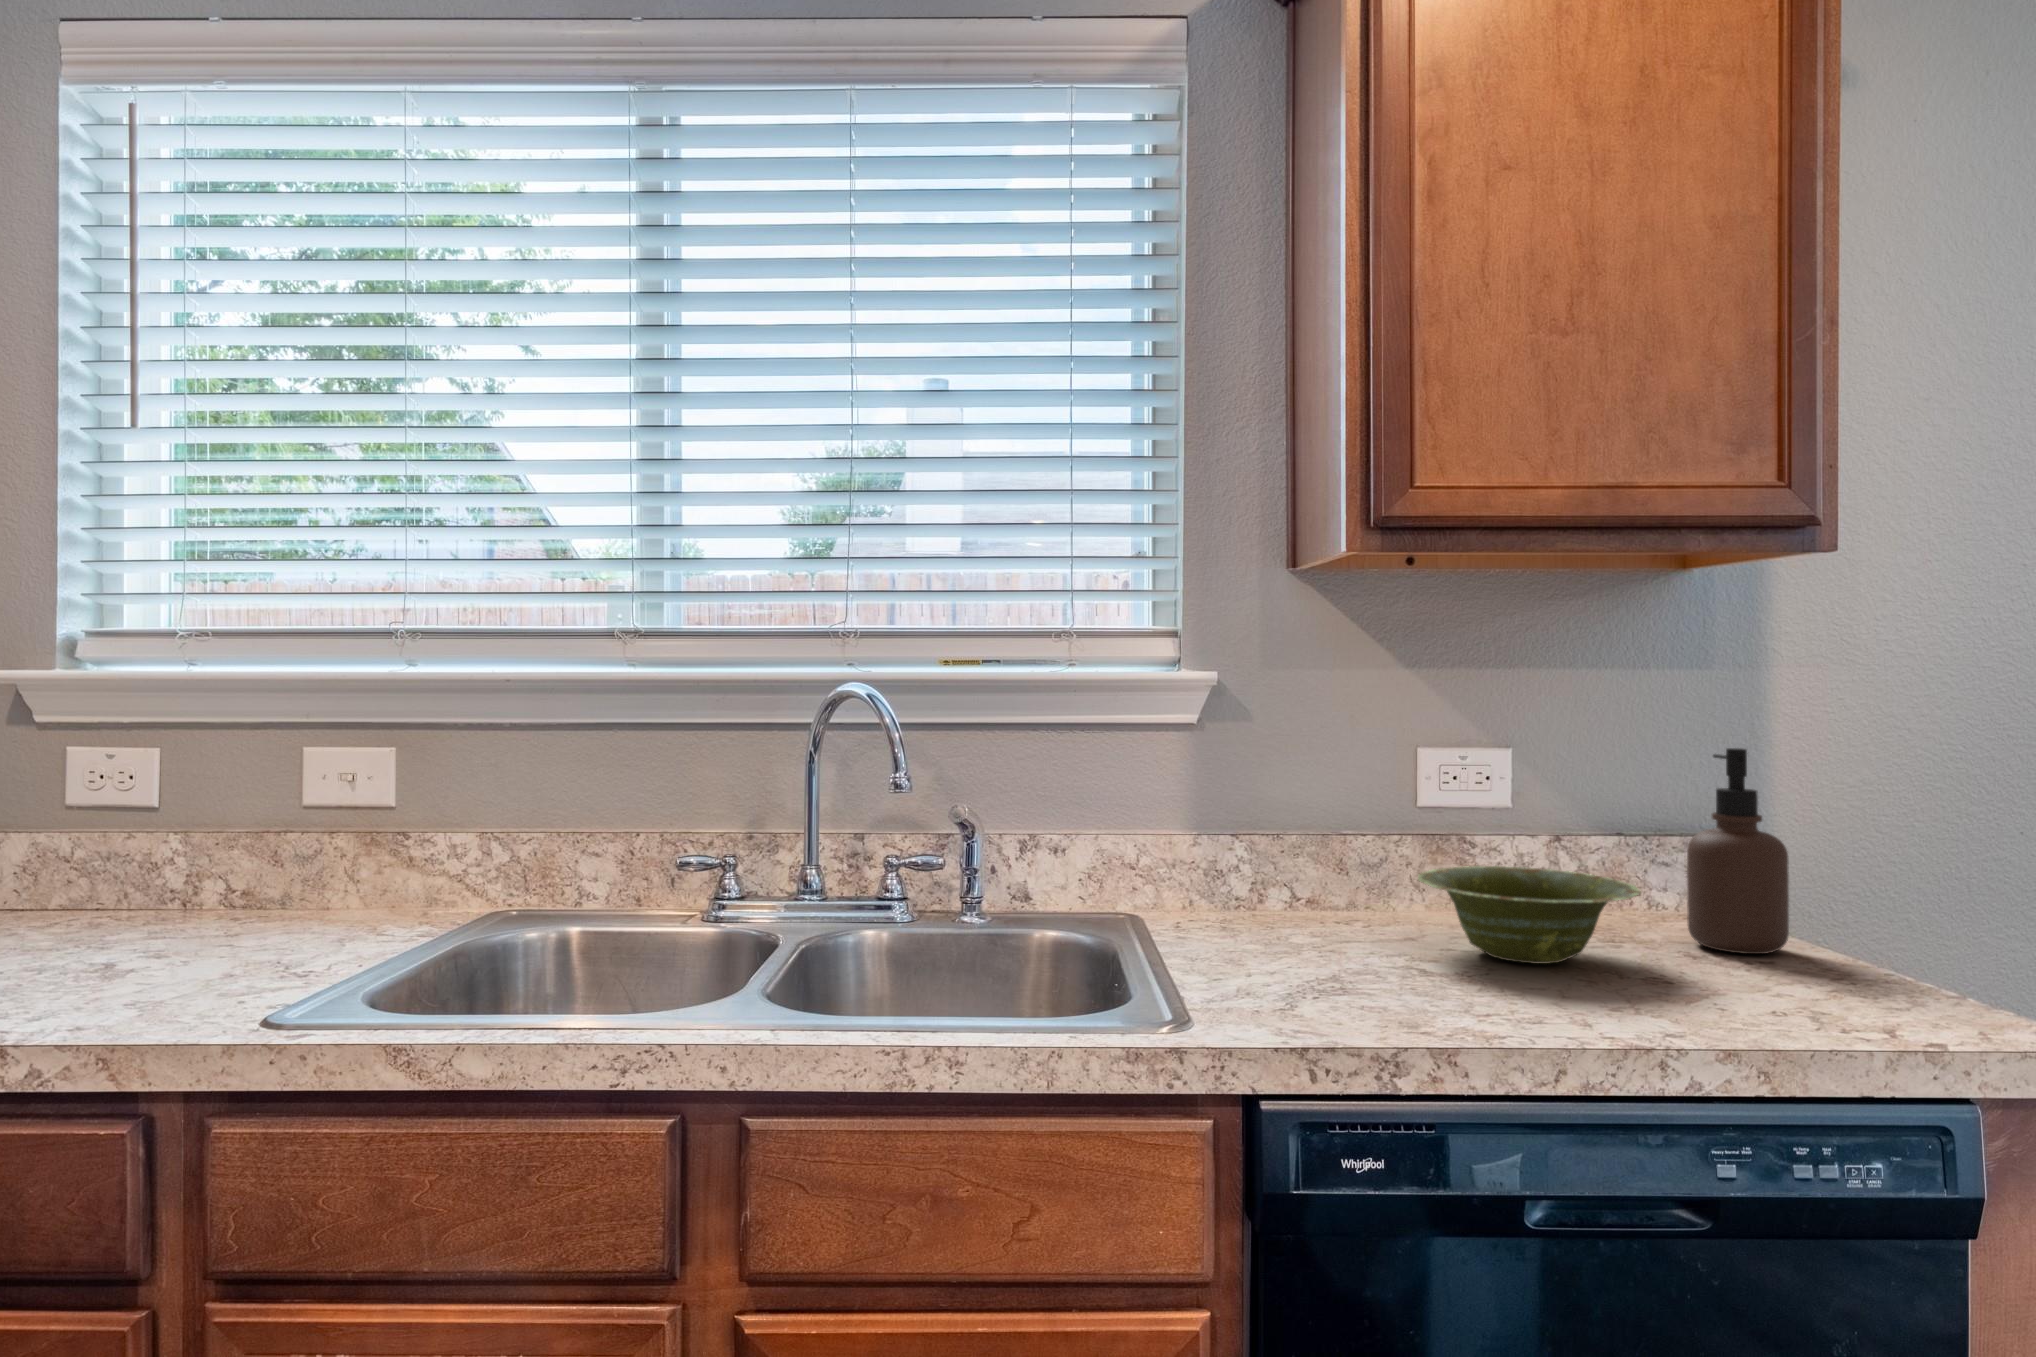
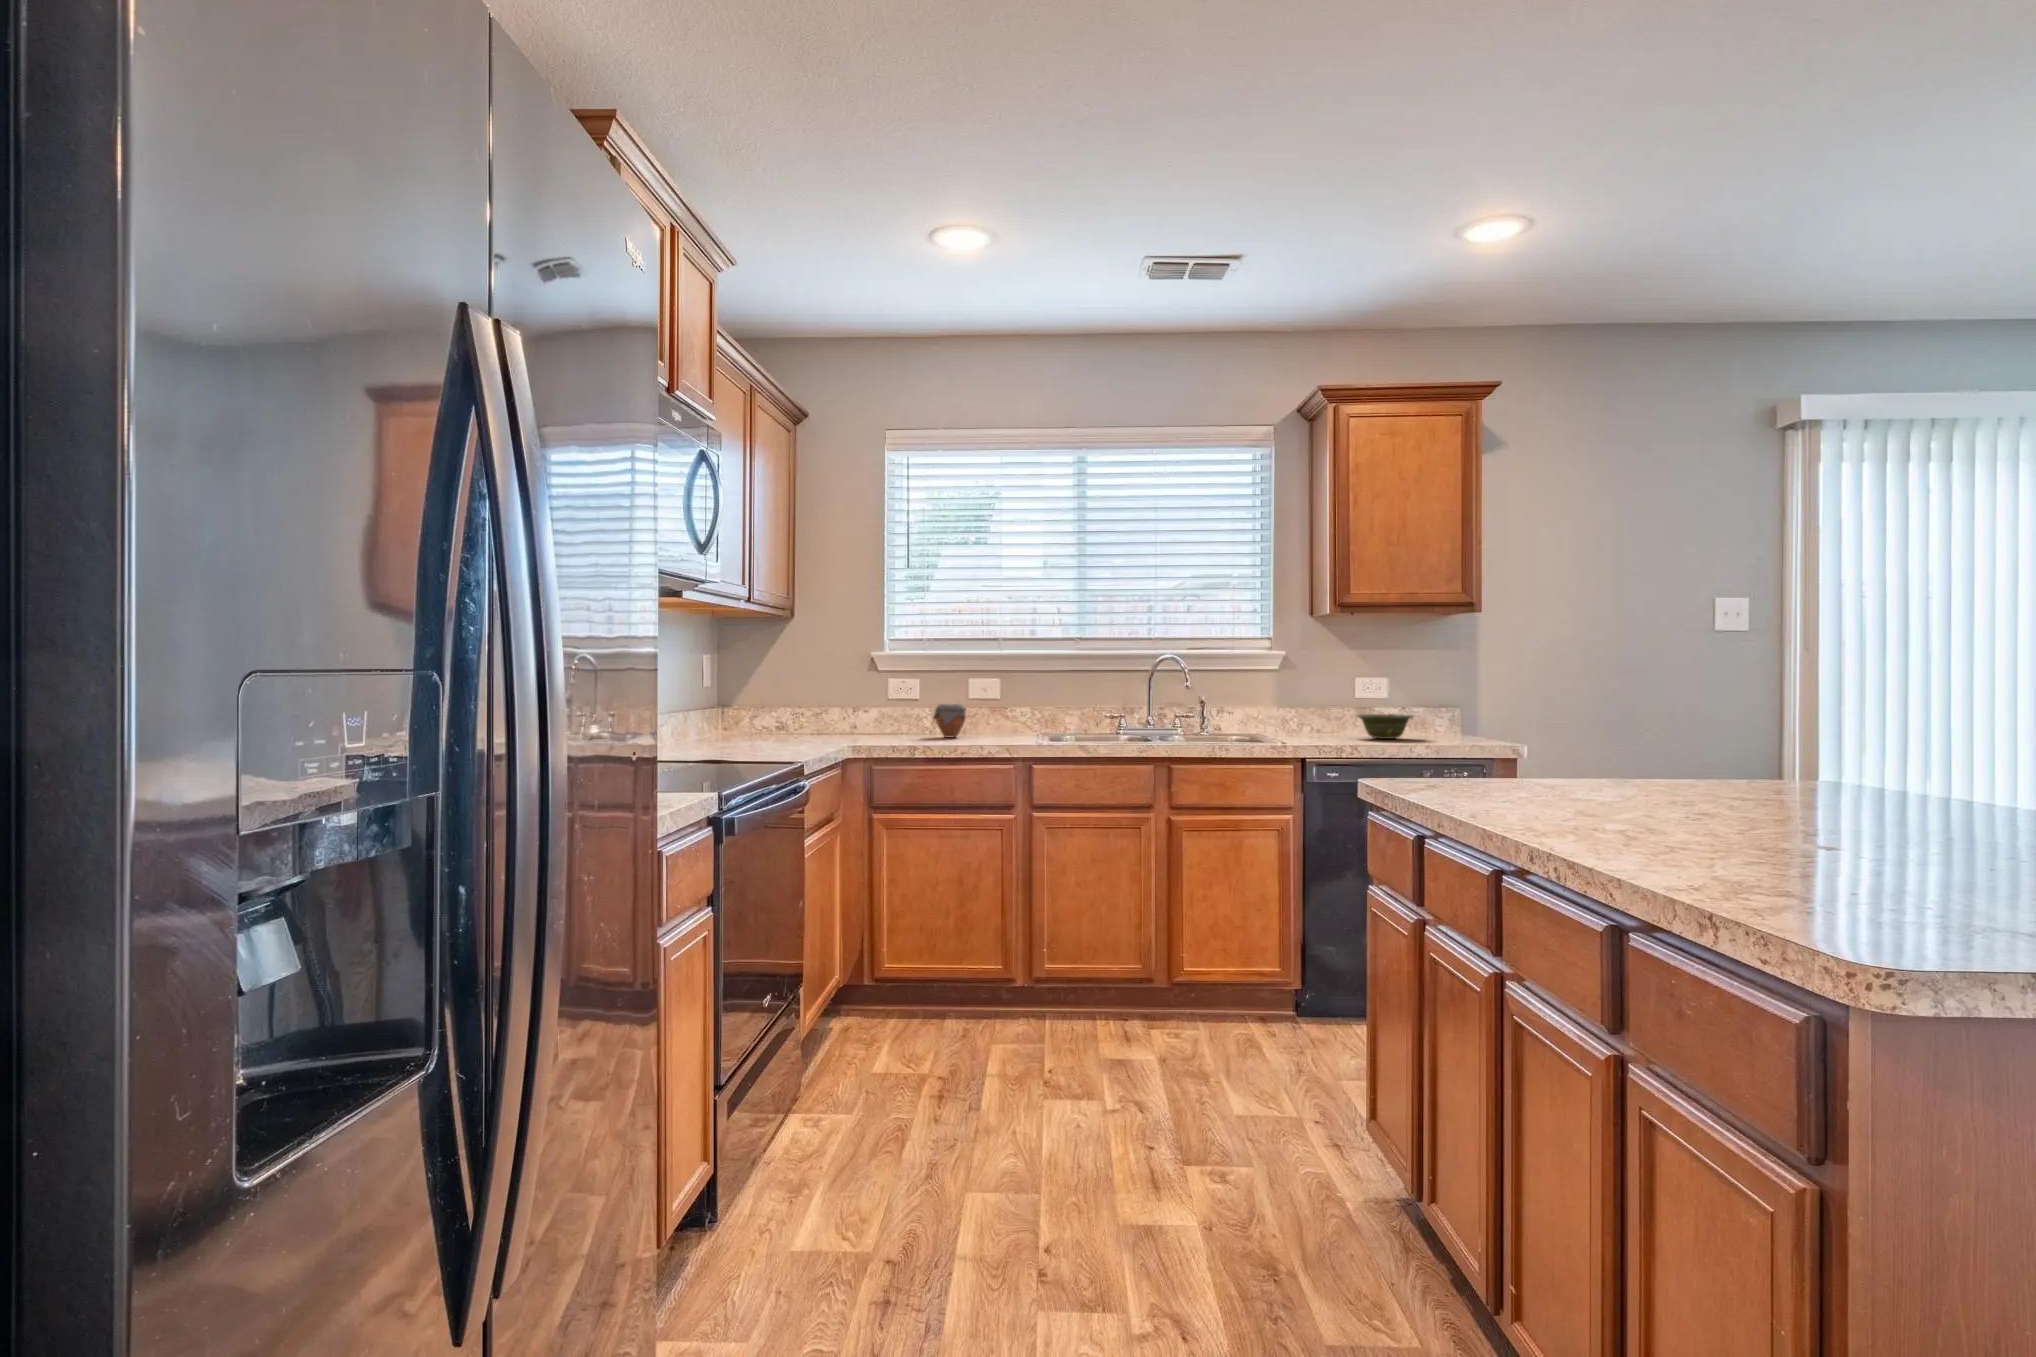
soap dispenser: present [1687,748,1789,954] -> none [1440,675,1469,738]
jar: none [57,834,202,950] -> present [933,704,966,738]

